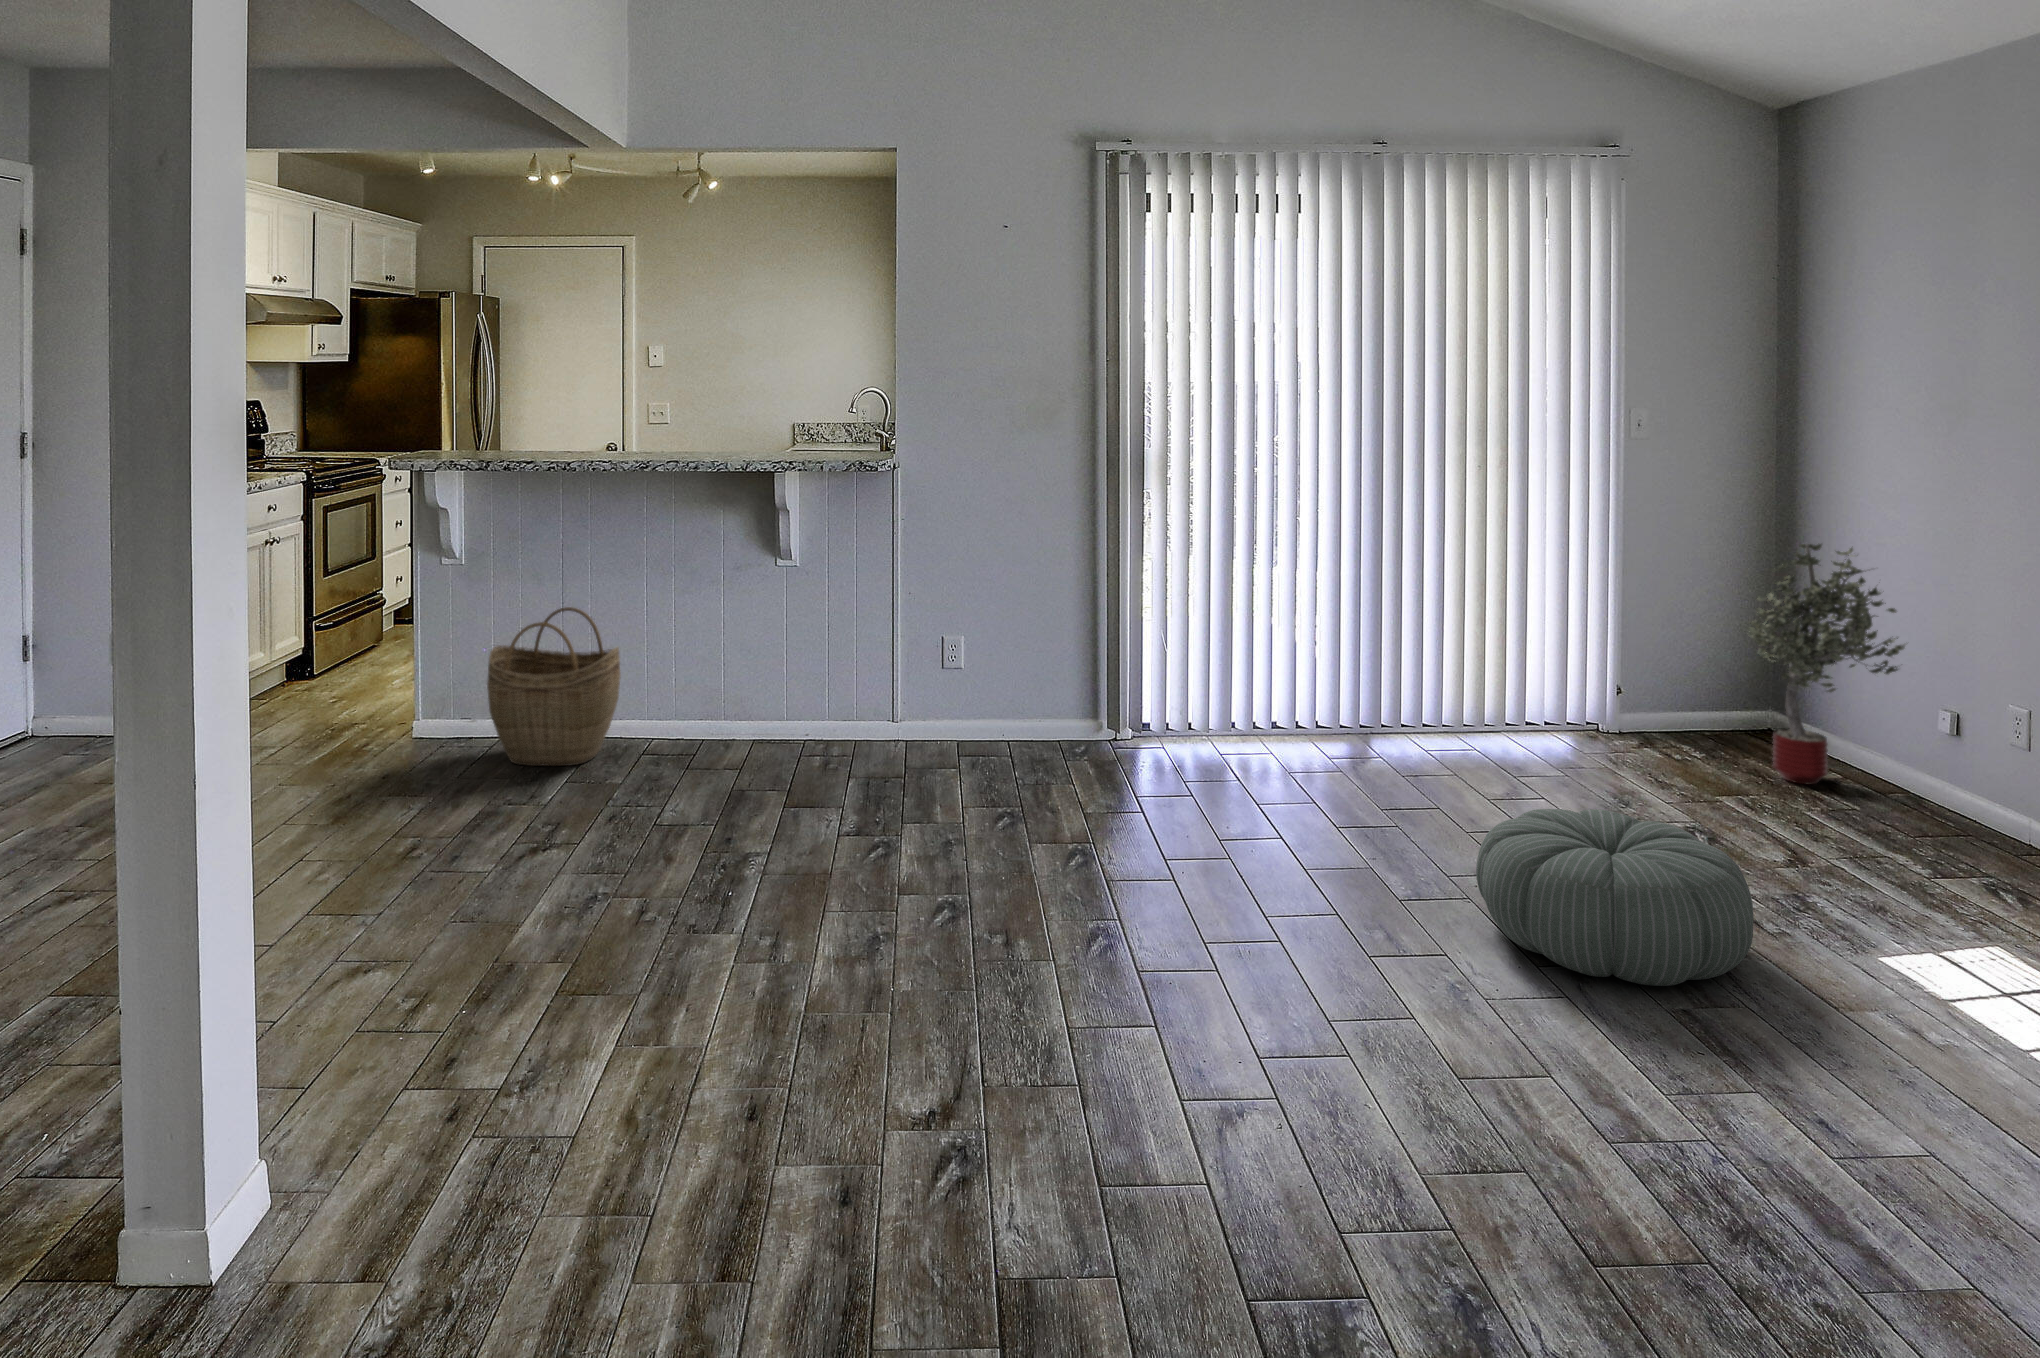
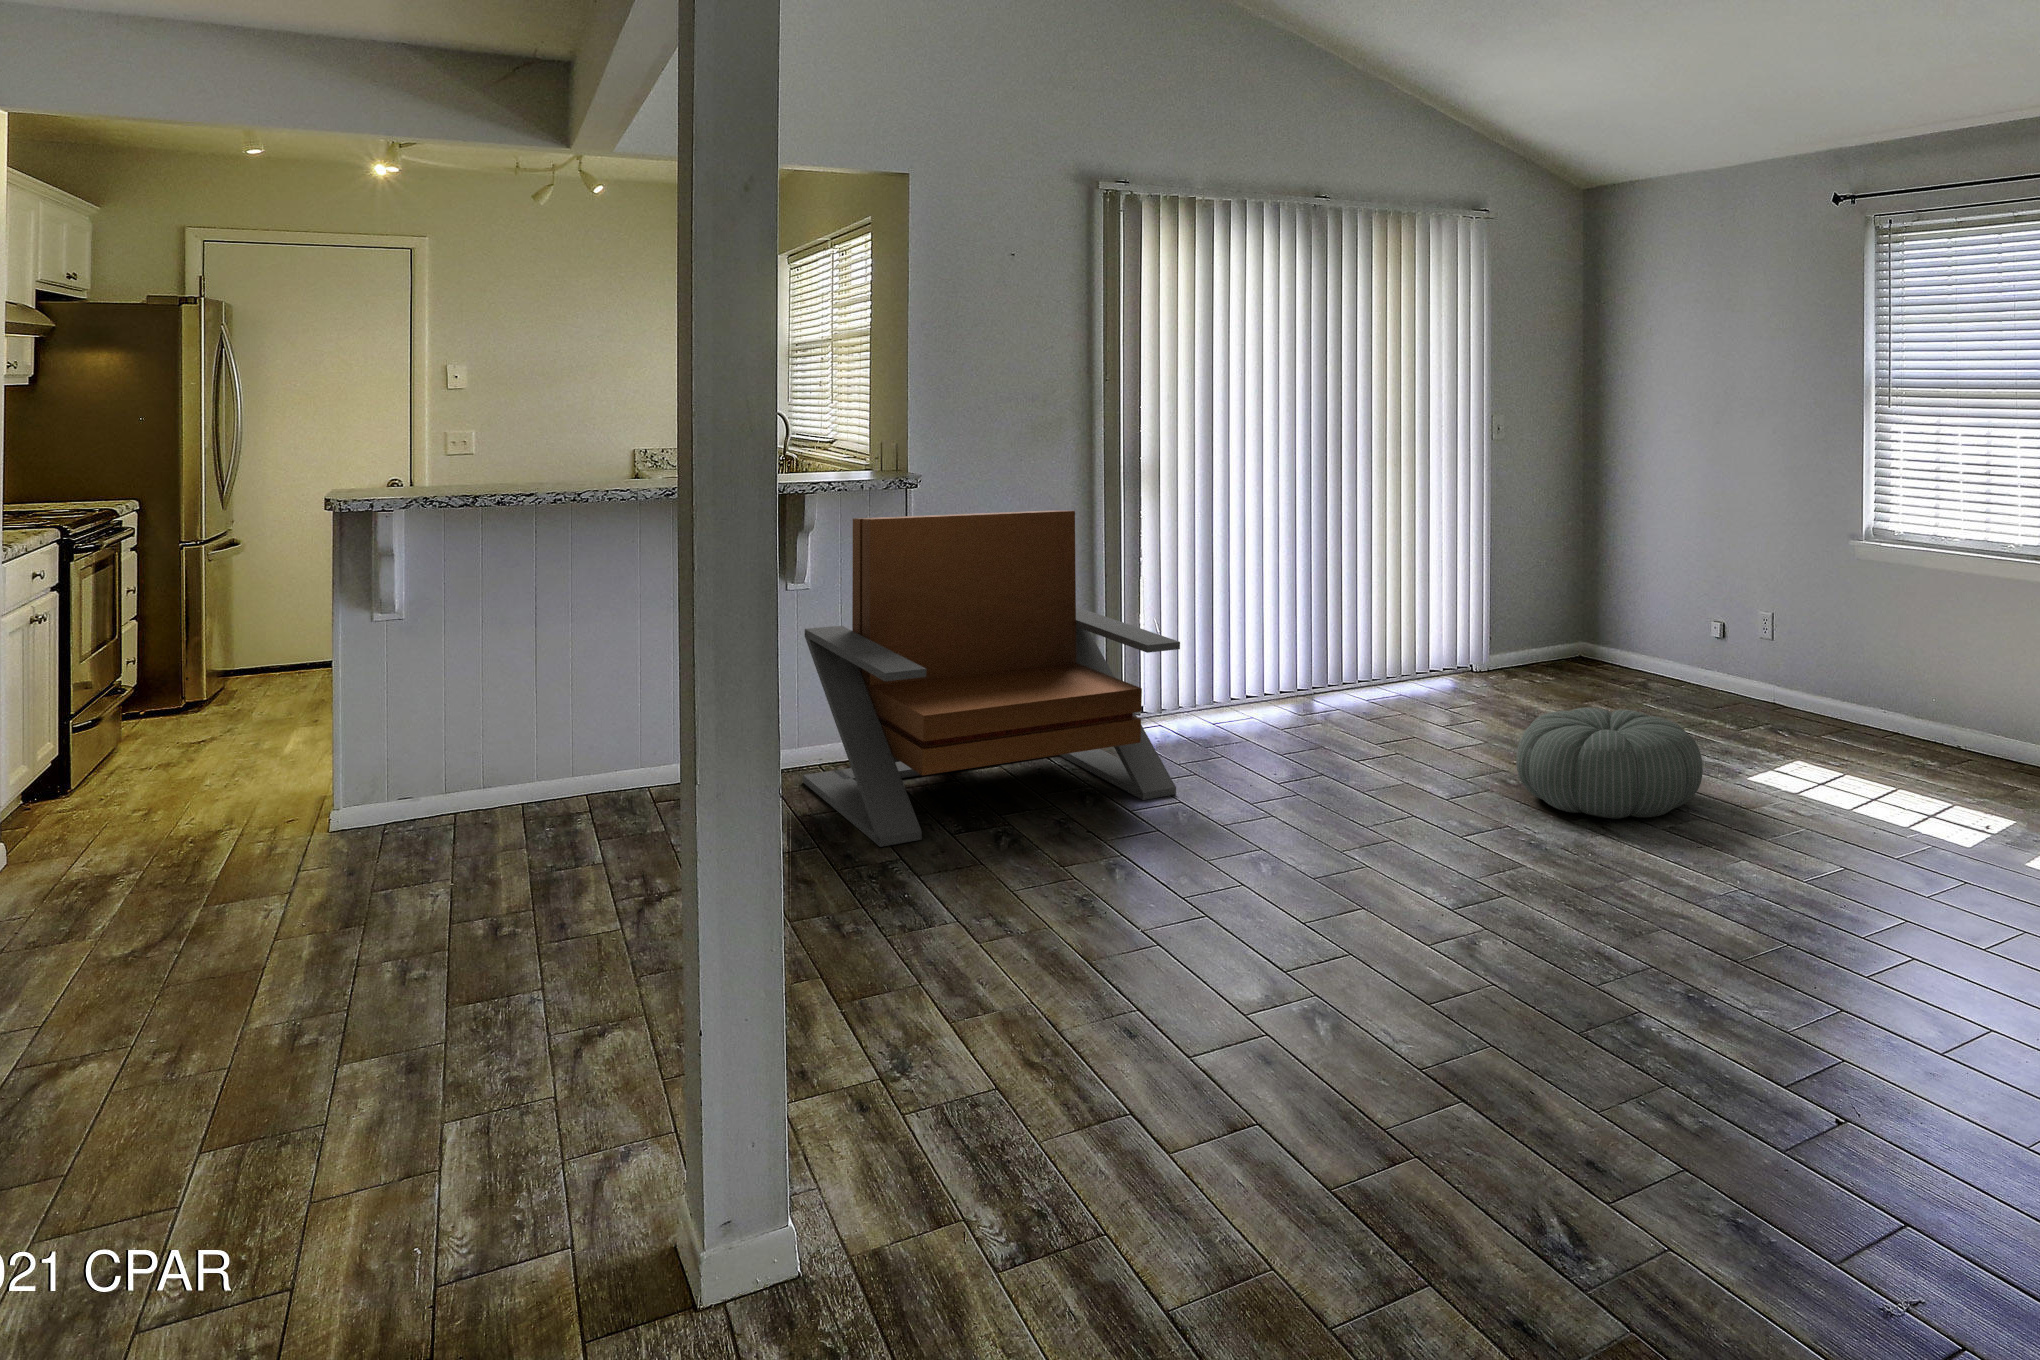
lounge chair: none [769,514,1089,834] -> present [803,510,1180,847]
potted tree: present [1747,544,1905,784] -> none [1576,508,1691,690]
woven basket: present [487,607,620,766] -> none [414,644,593,839]

